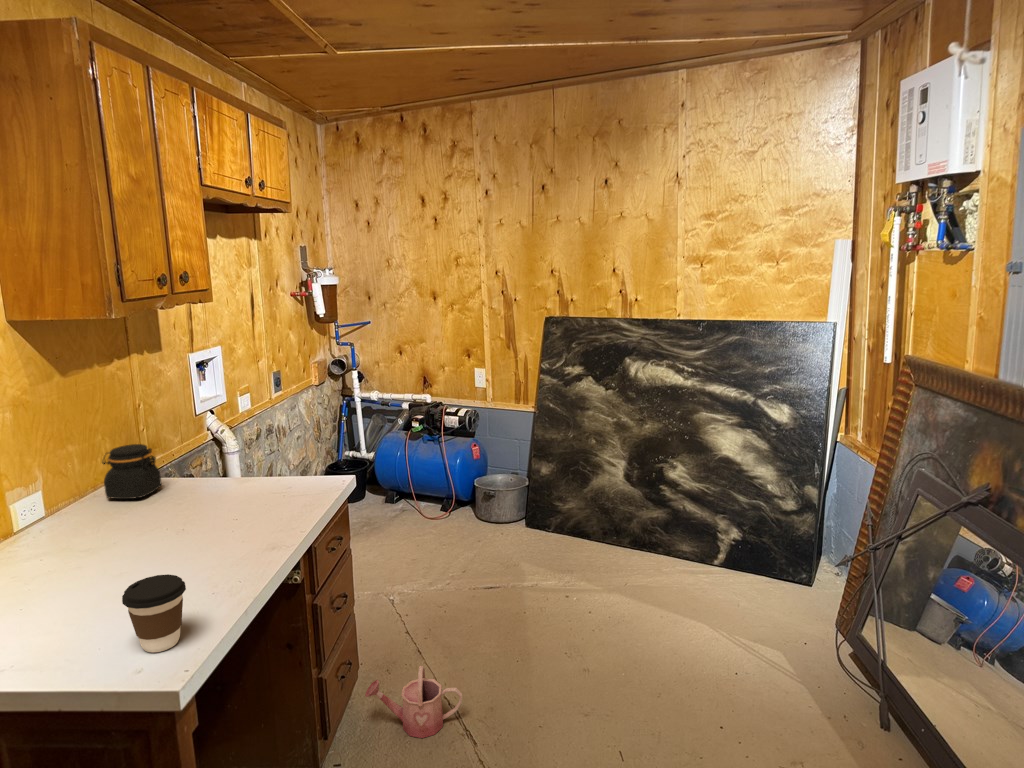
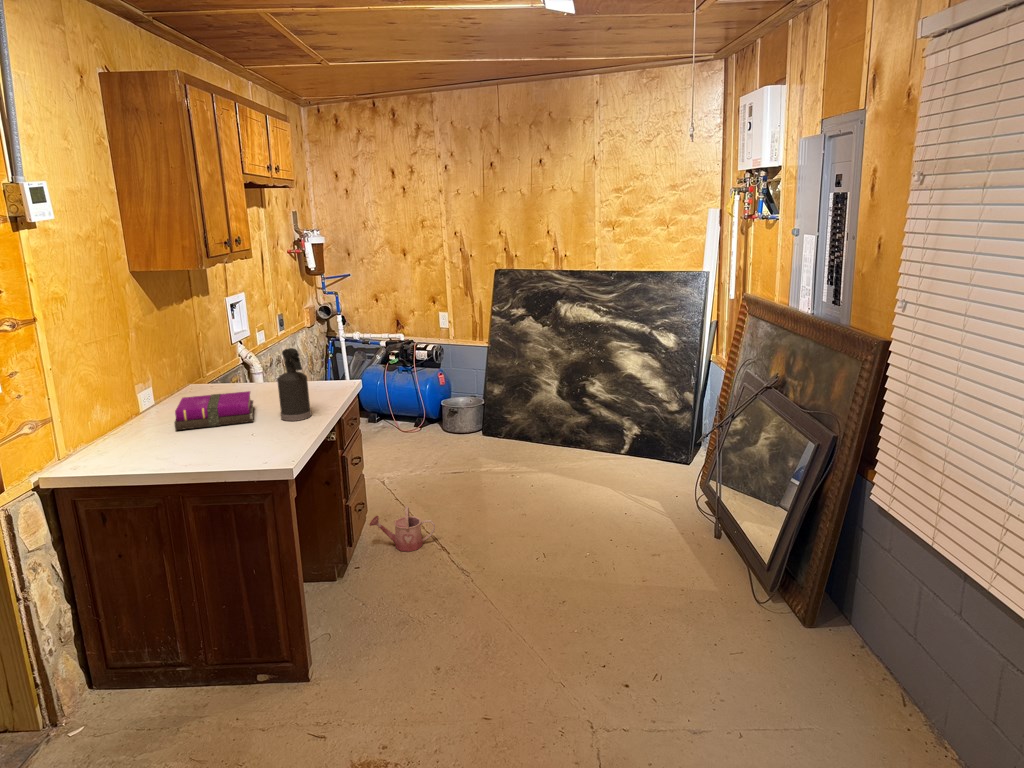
jar: present [102,444,161,499] -> none [187,357,227,393]
spray bottle: none [206,448,263,569] -> present [277,348,311,421]
notebook: none [29,509,182,585] -> present [175,391,254,430]
coffee cup: present [122,574,186,653] -> none [249,412,283,451]

